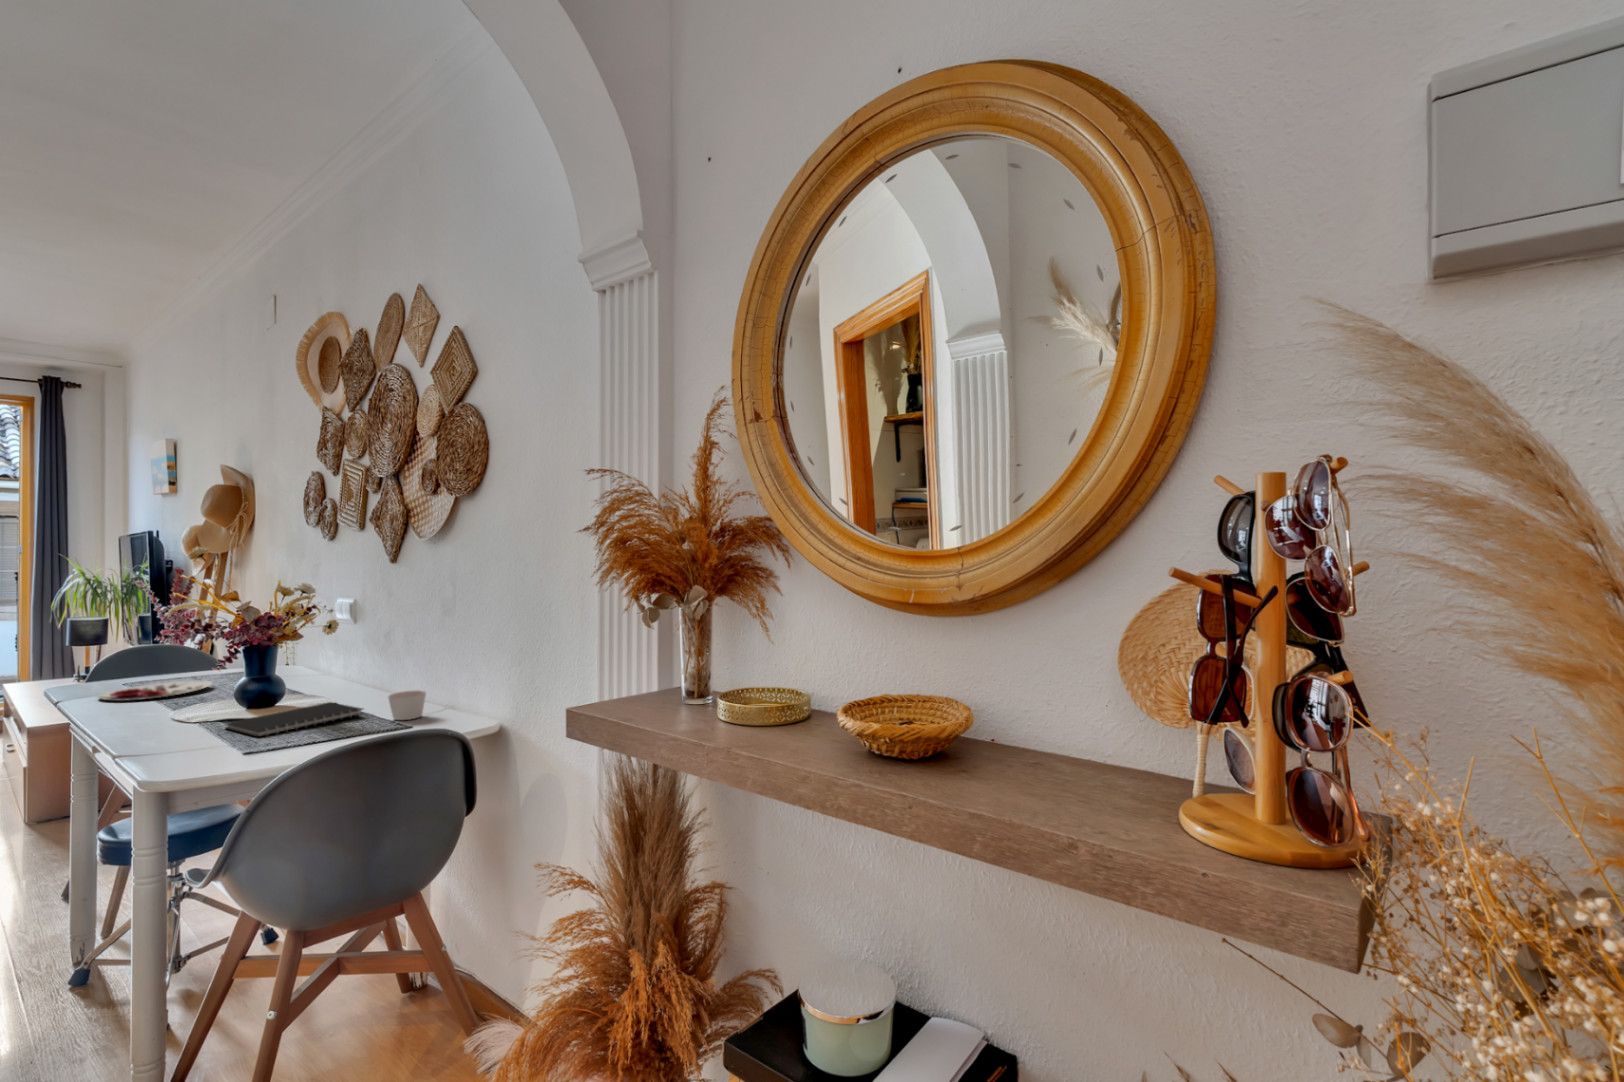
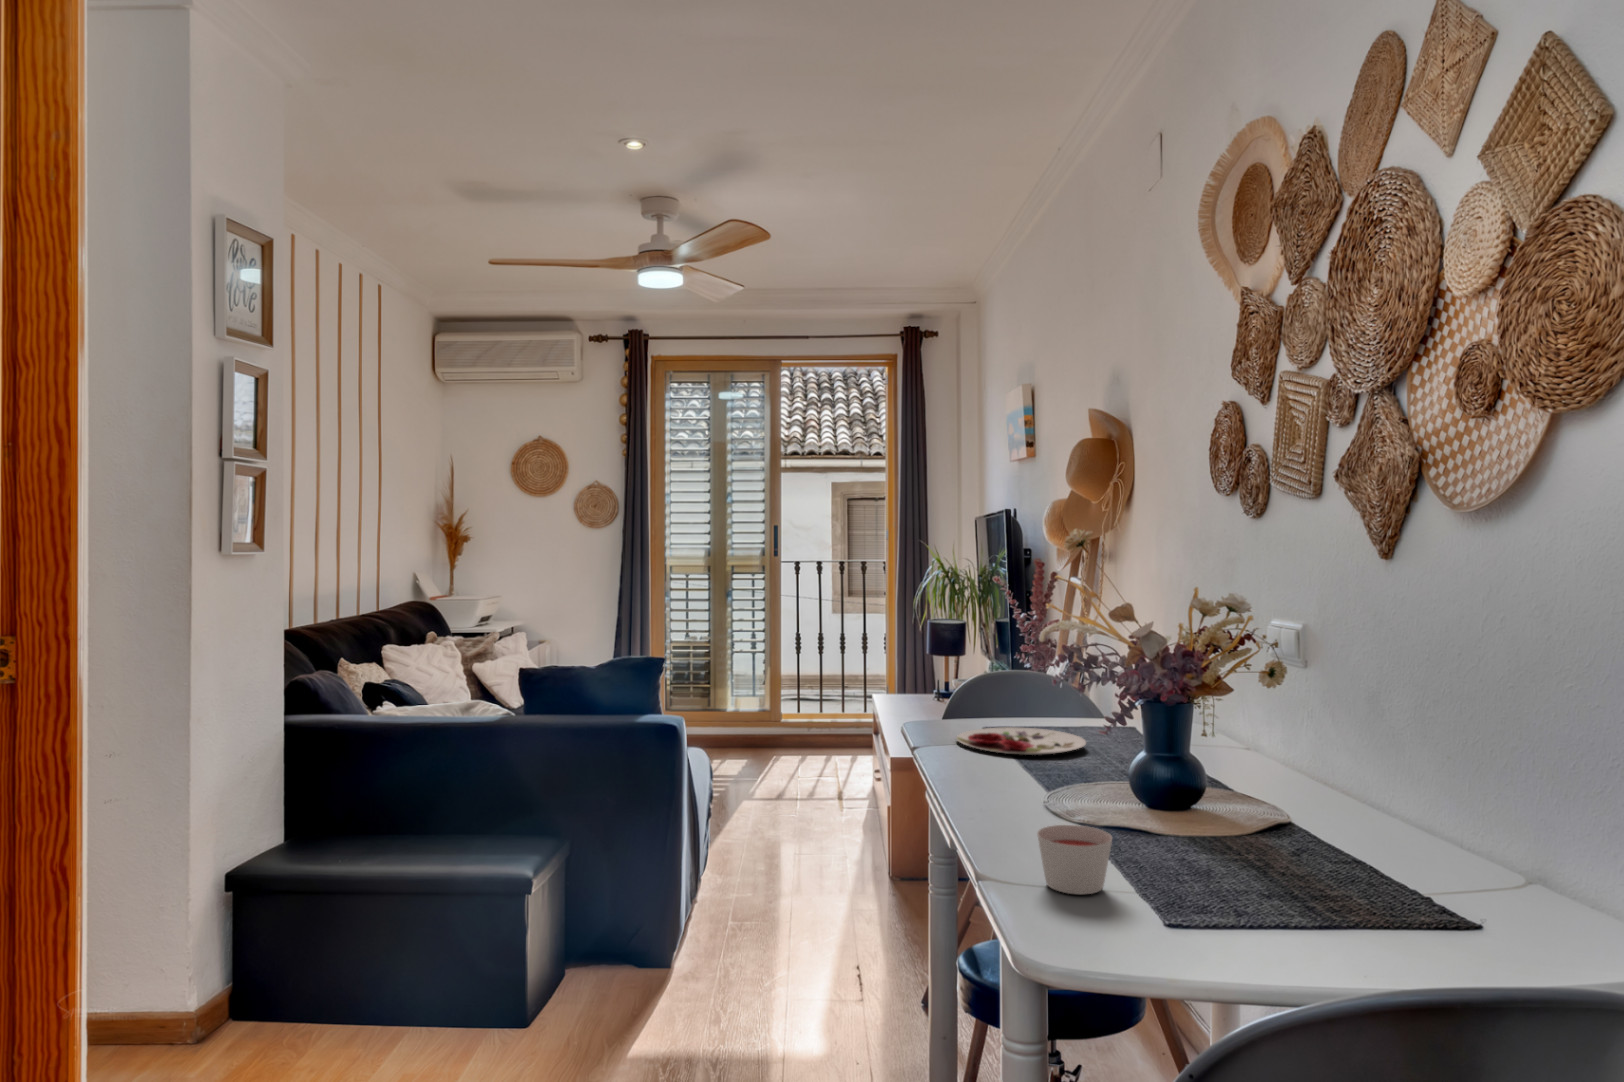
candle: present [388,690,426,720] -> present [1037,825,1112,895]
notebook: present [226,702,363,737] -> none [1121,835,1369,897]

